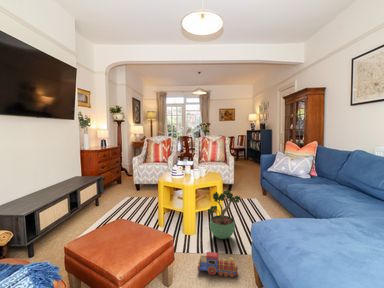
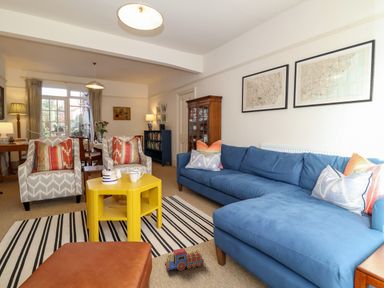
potted plant: present [208,190,241,239] -> none [156,187,186,238]

